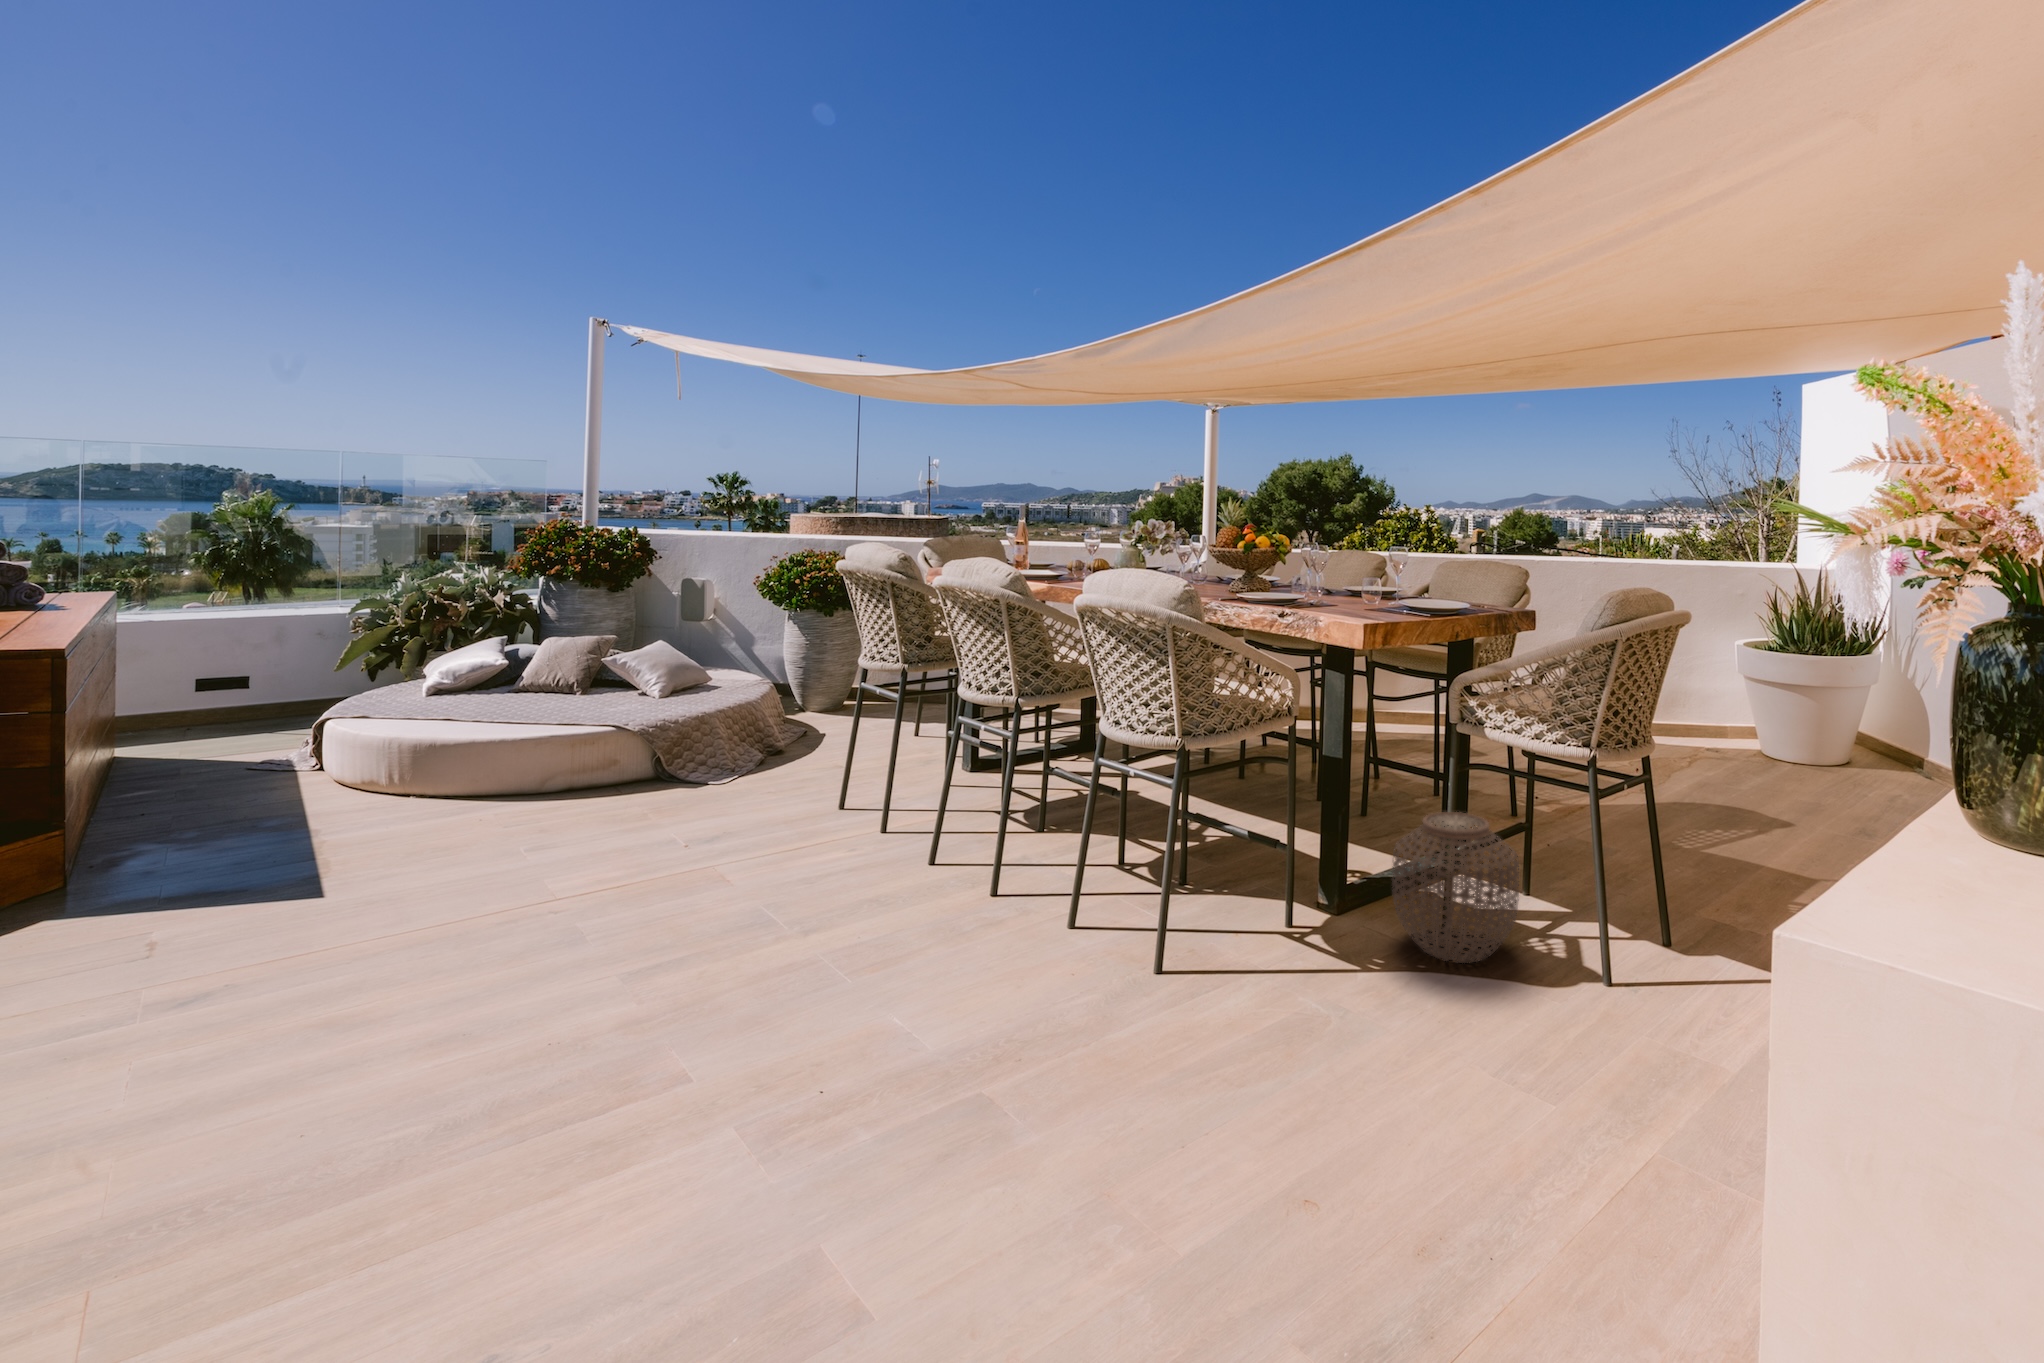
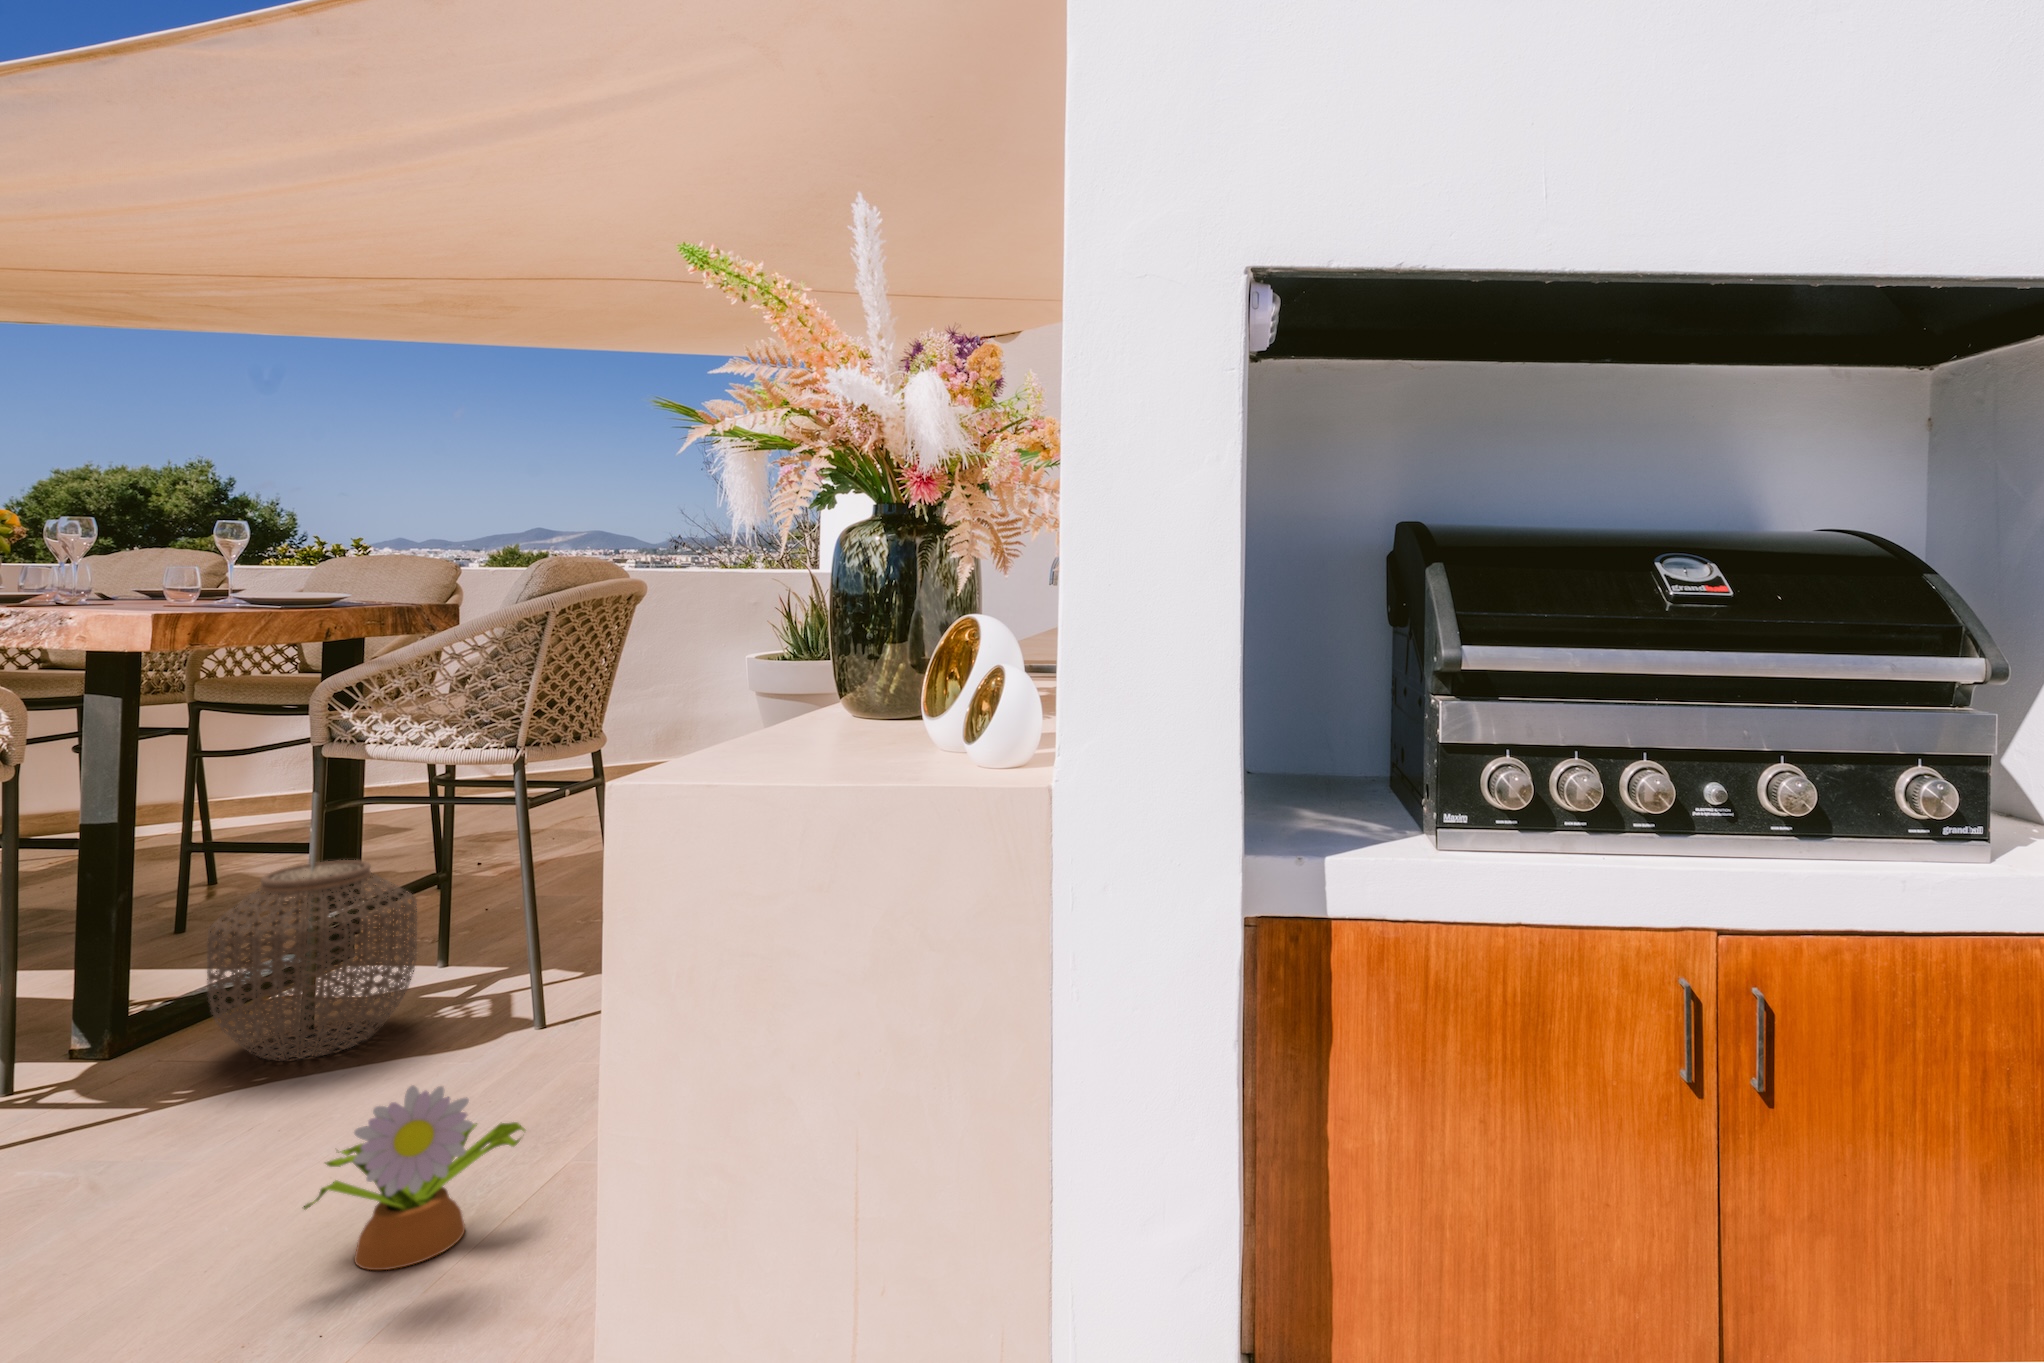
decorative plant: none [1481,1083,1637,1228] -> present [304,1085,525,1270]

